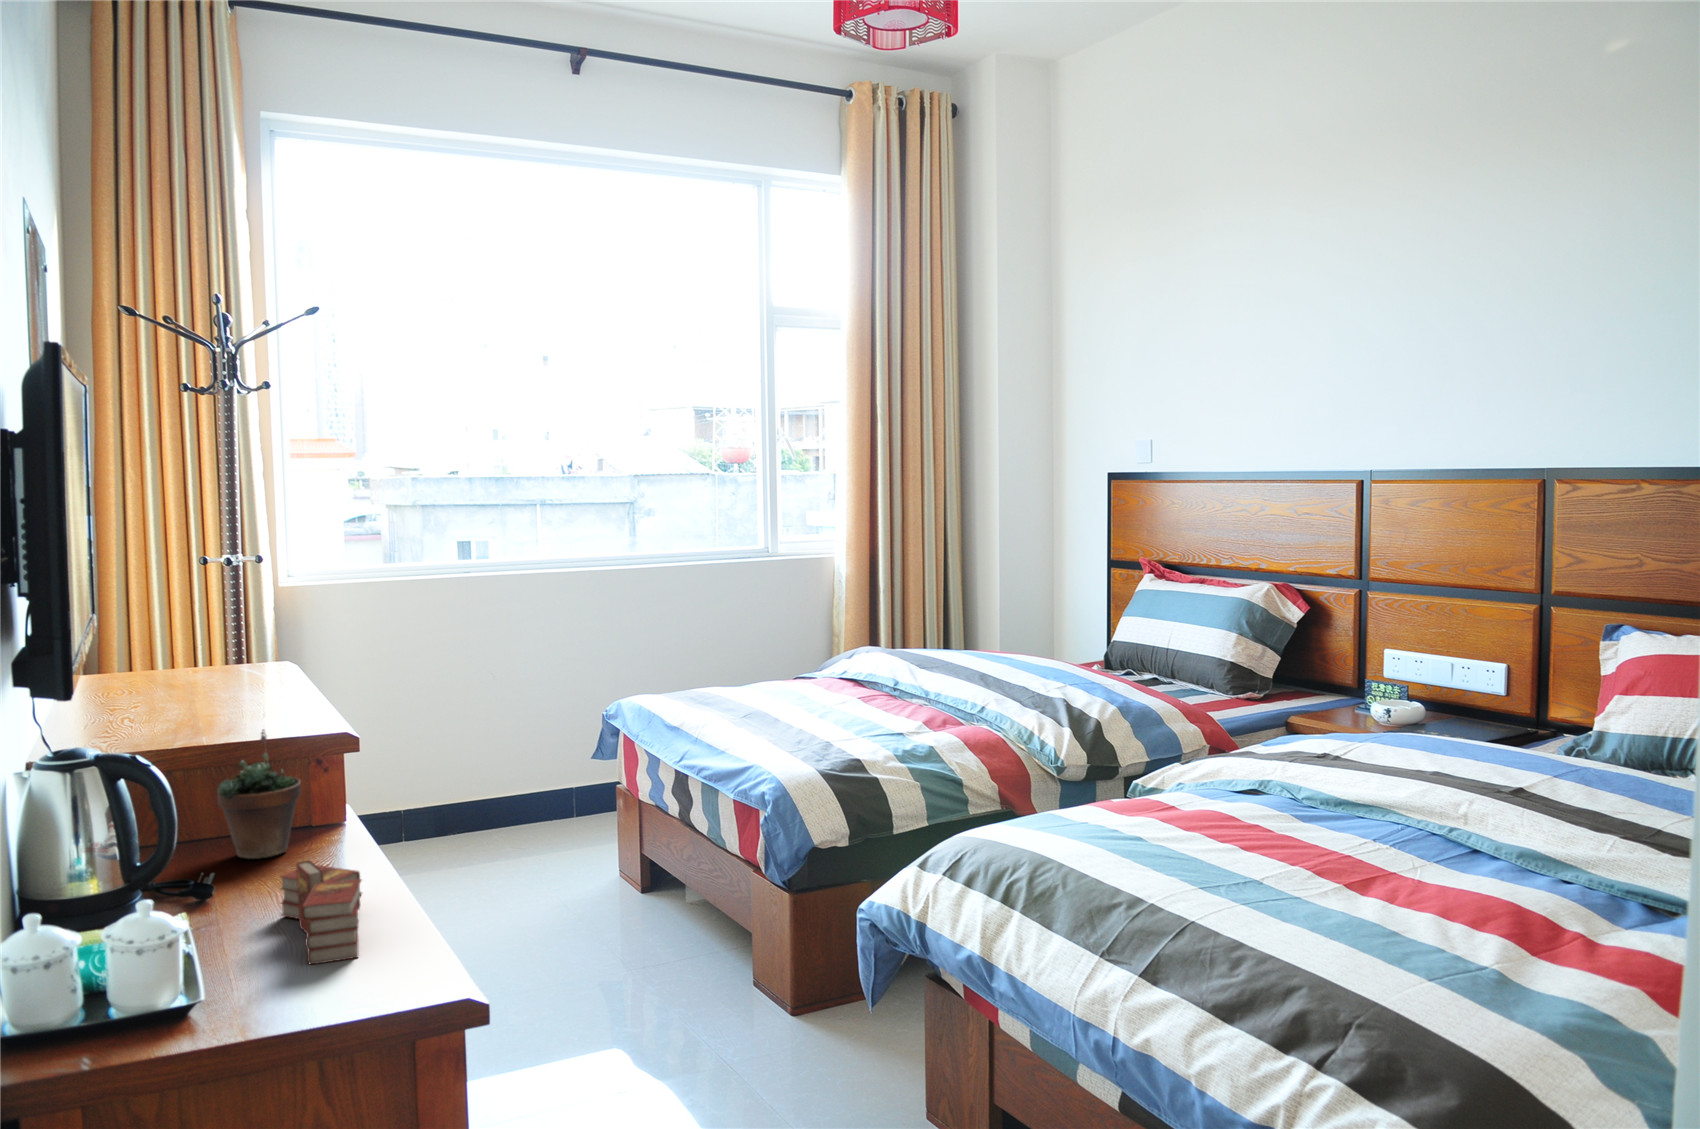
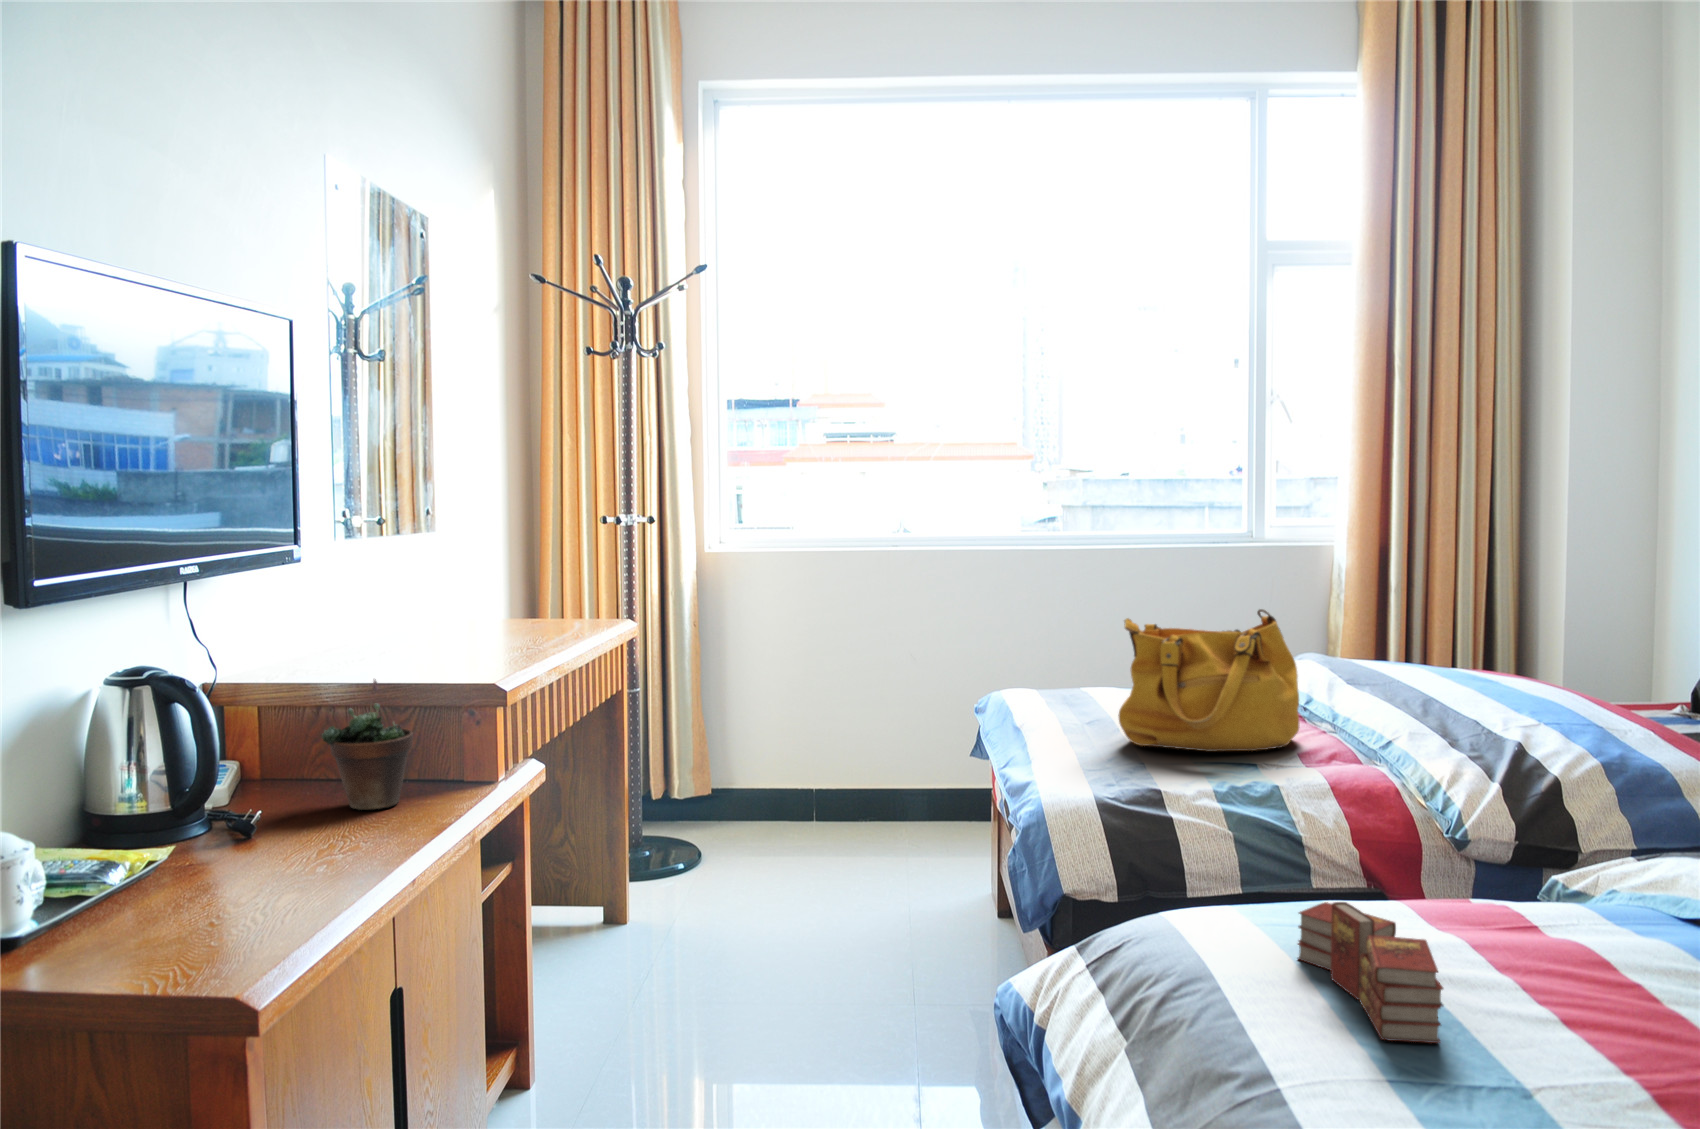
handbag: none [794,617,922,729] -> present [1118,609,1299,751]
book: present [280,860,362,964] -> present [1298,902,1443,1043]

